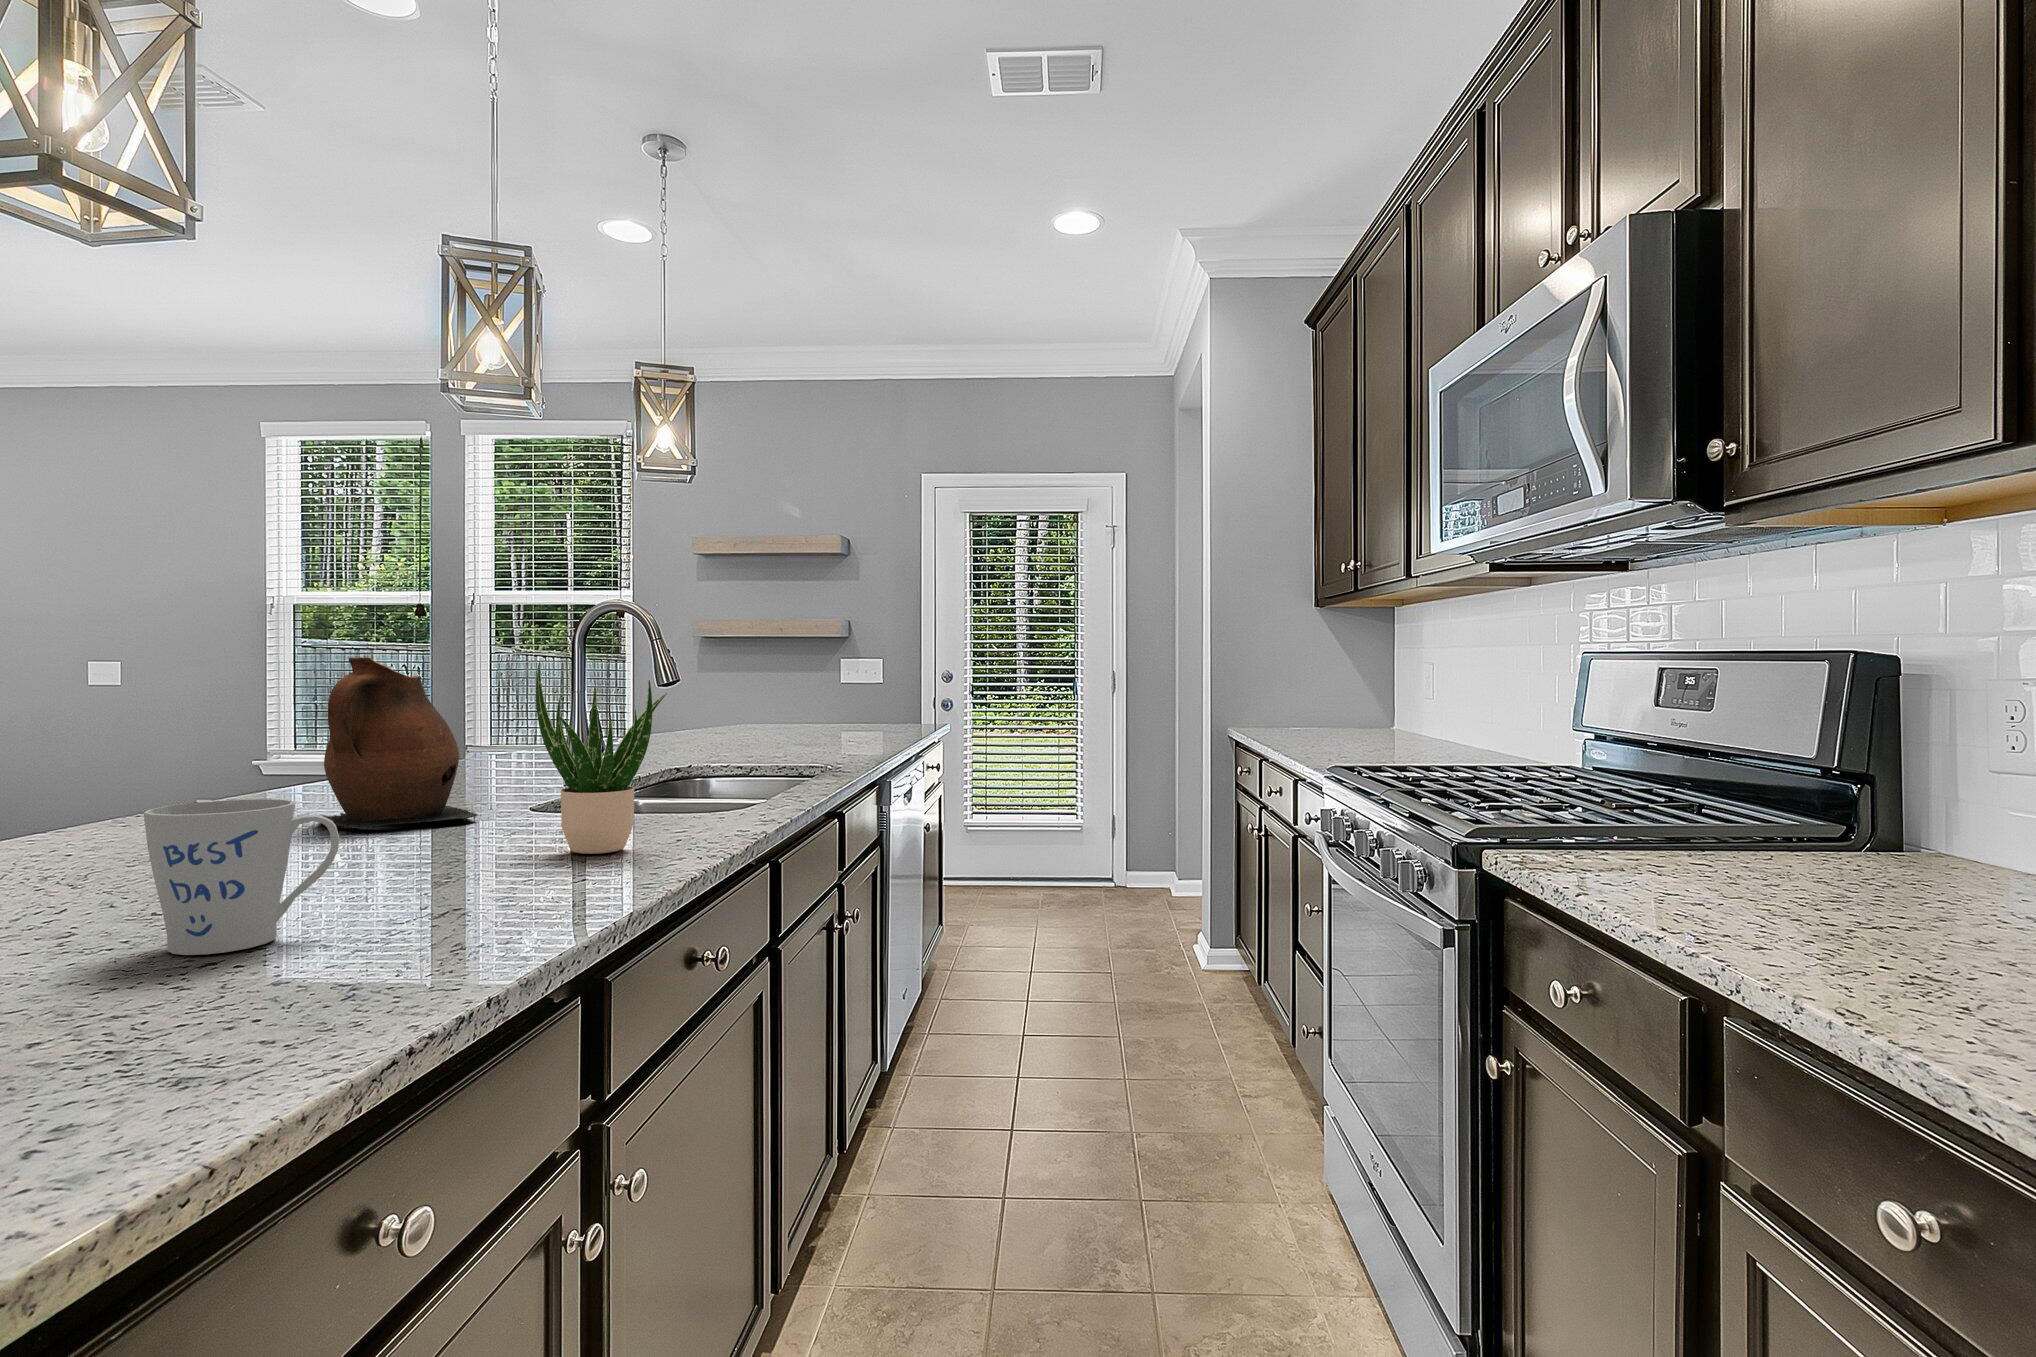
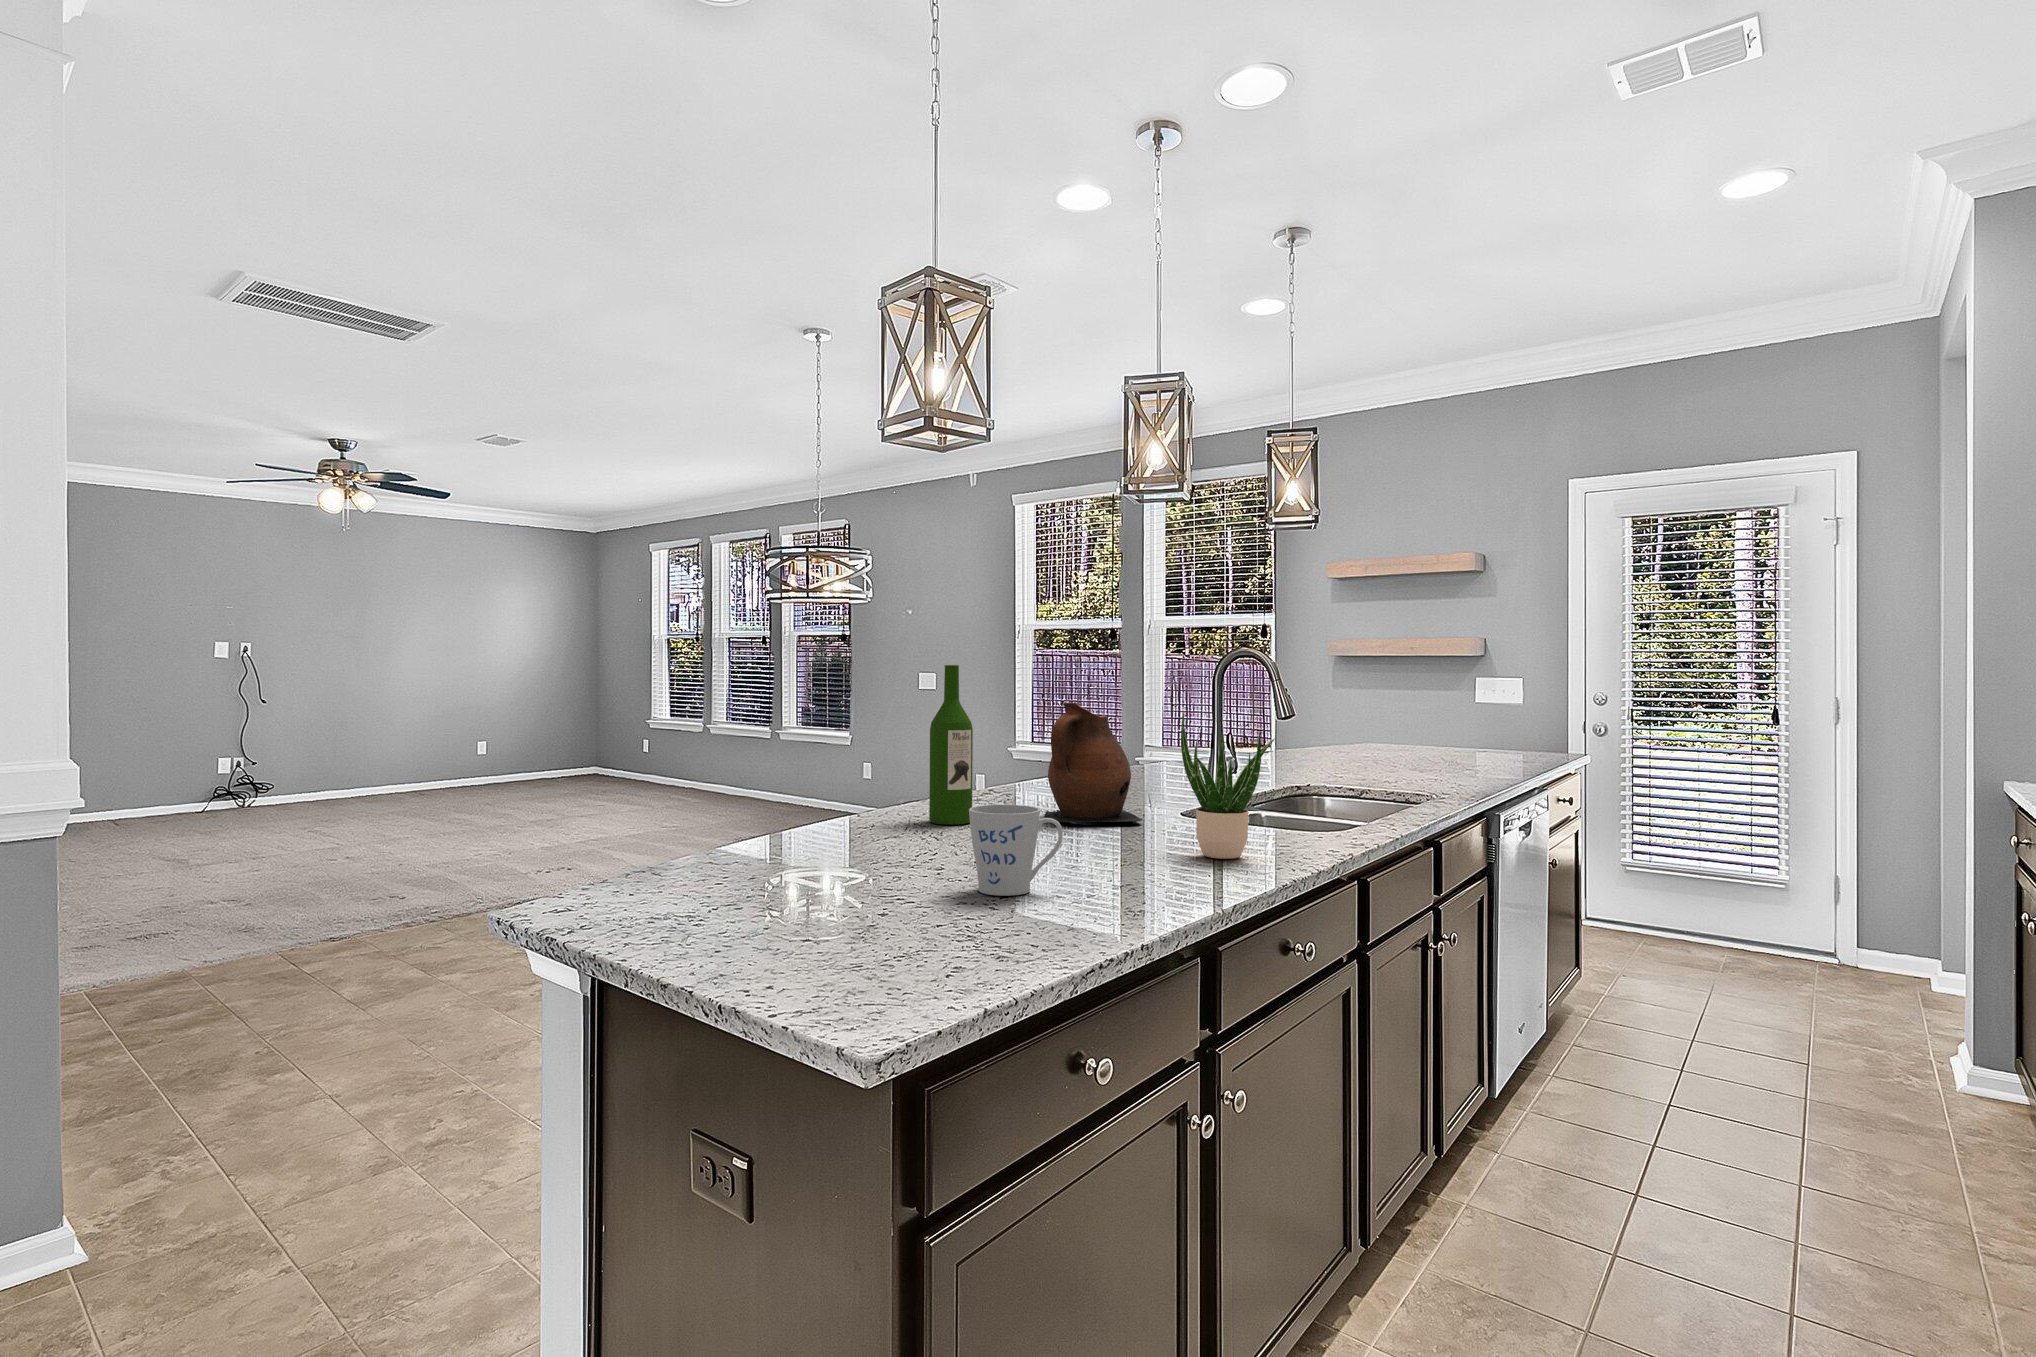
wine bottle: none [95,598,184,850] -> present [929,665,973,825]

